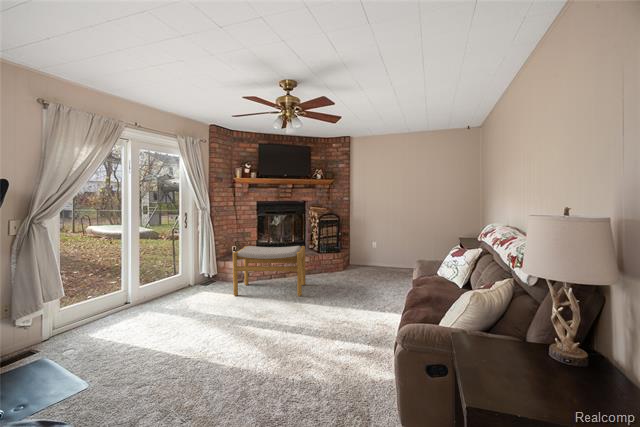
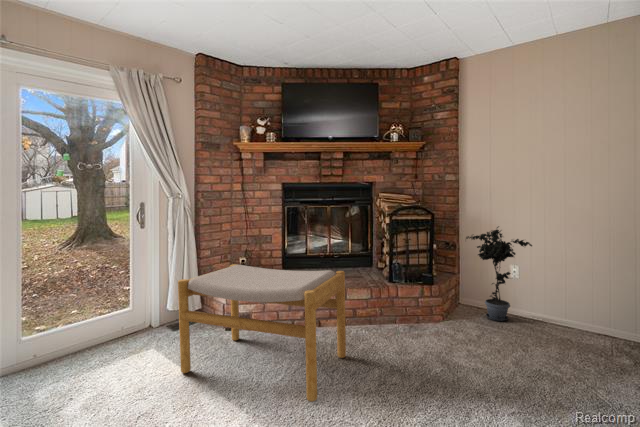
potted plant: none [353,224,382,269] -> present [466,227,532,321]

